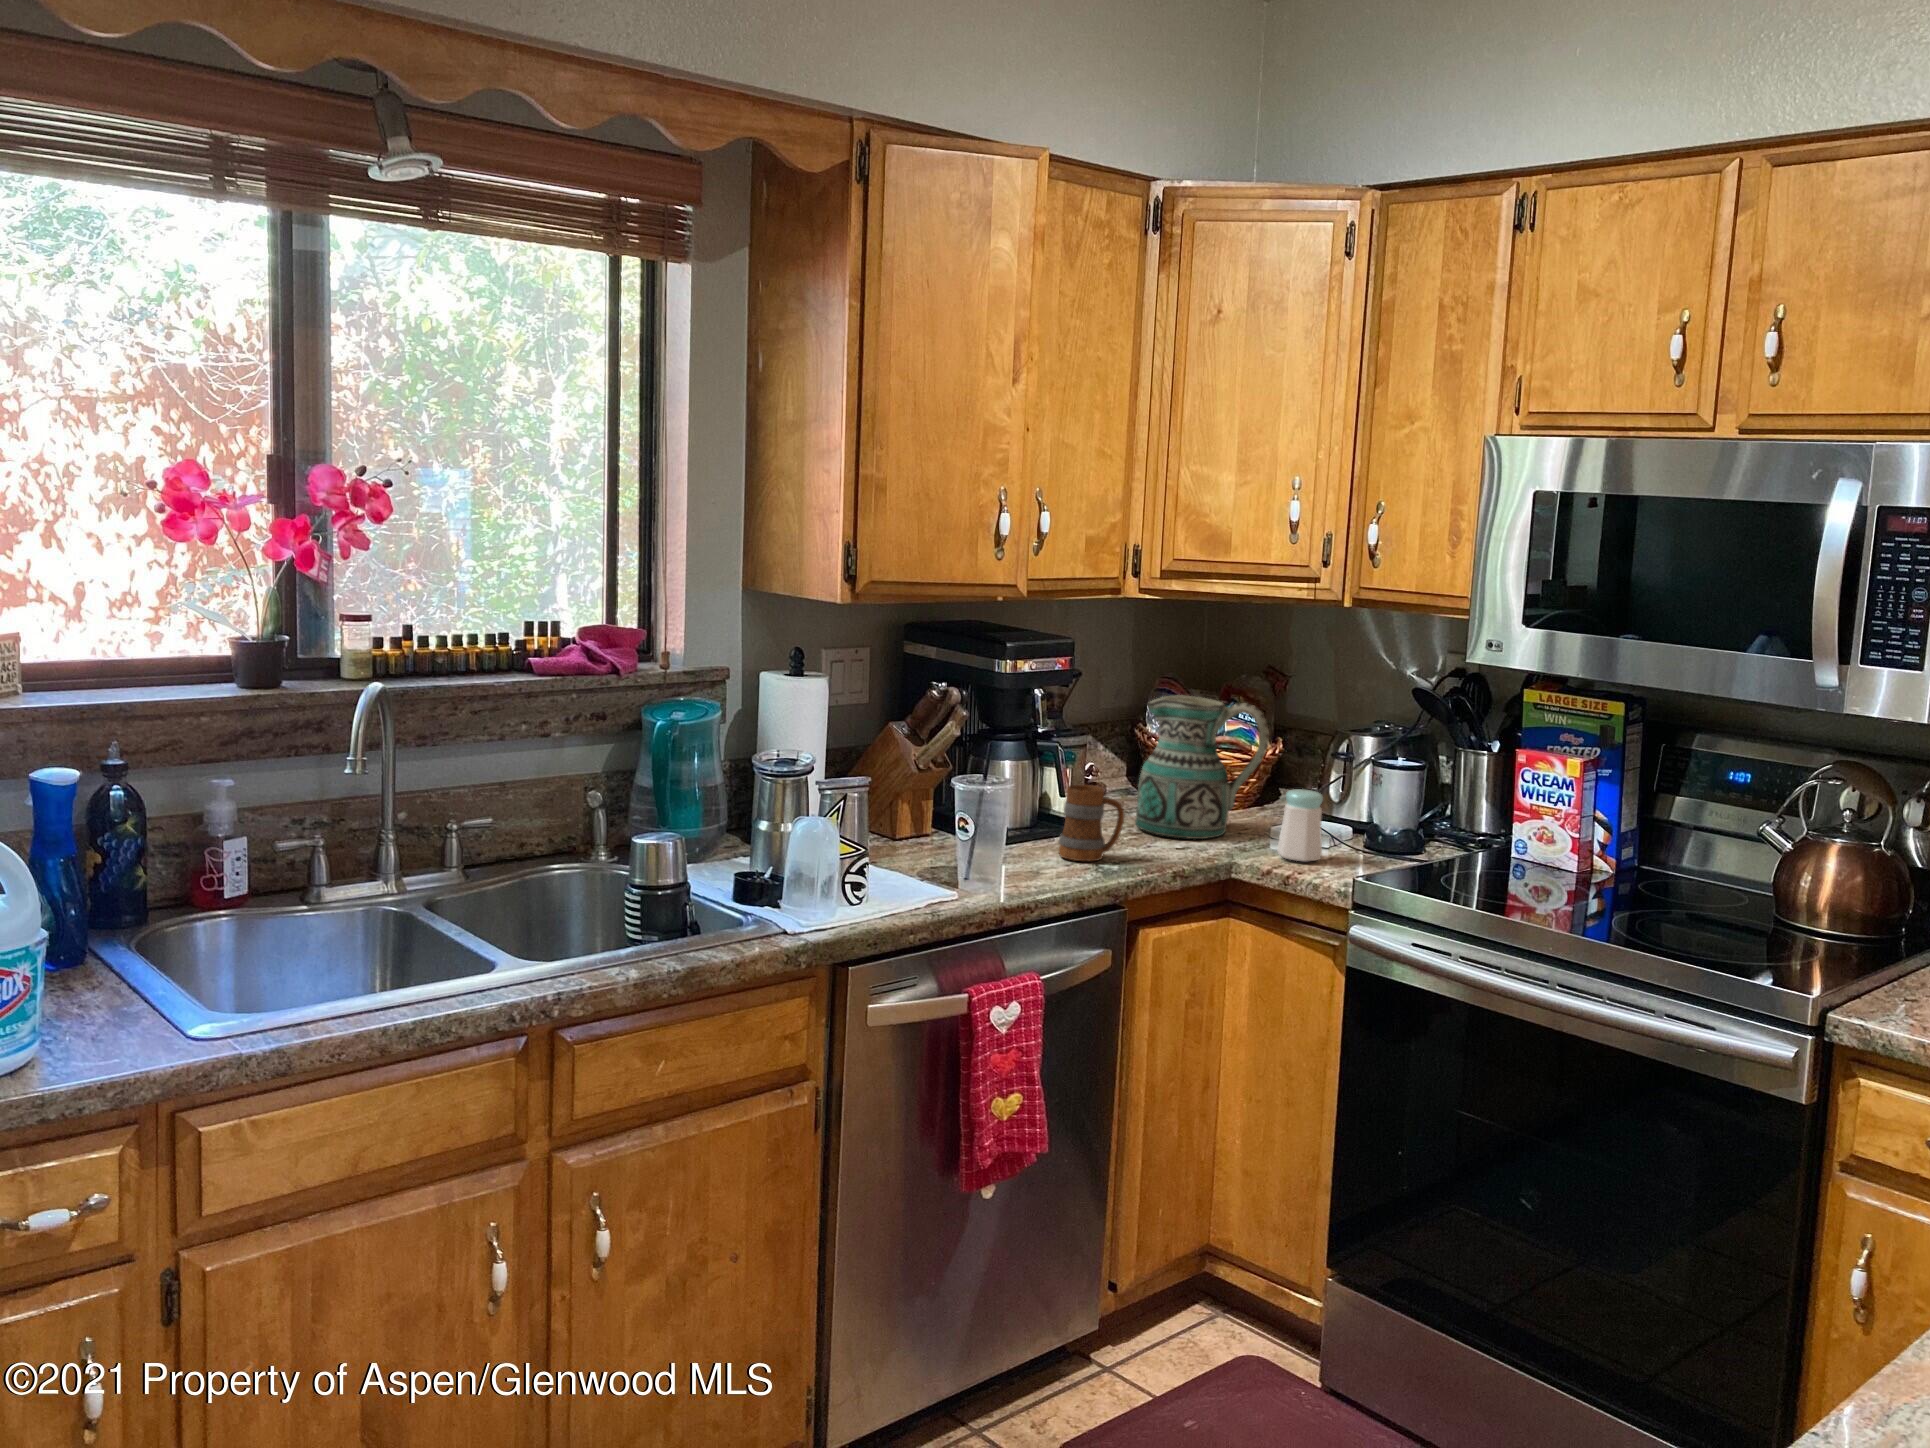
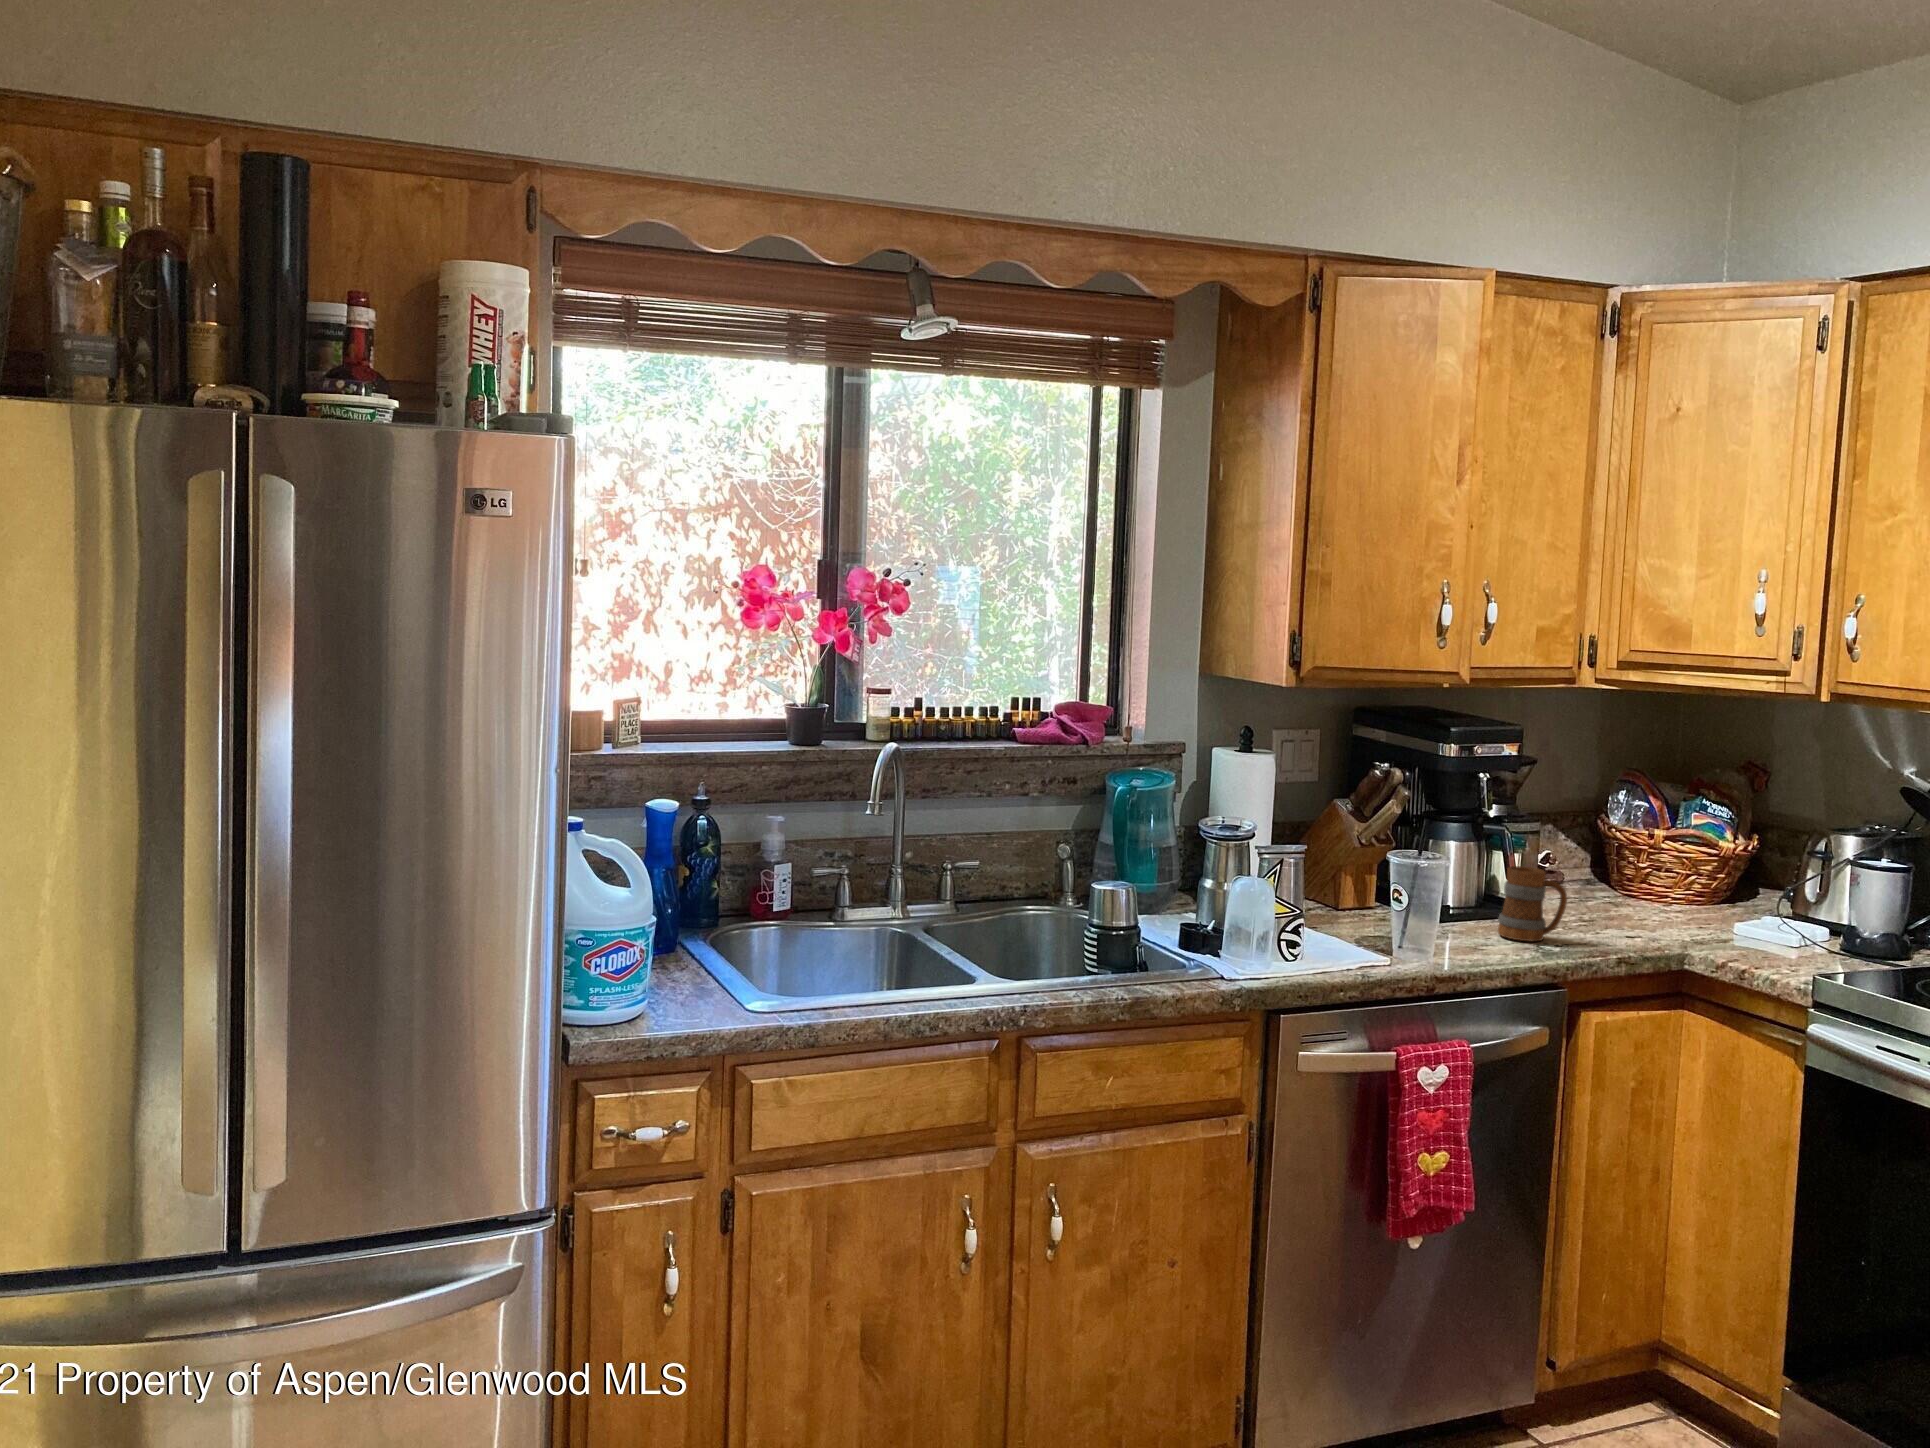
ceramic pitcher: present [1135,695,1269,839] -> none [1584,785,1732,930]
salt shaker: present [1277,789,1323,861] -> none [1736,884,1788,958]

